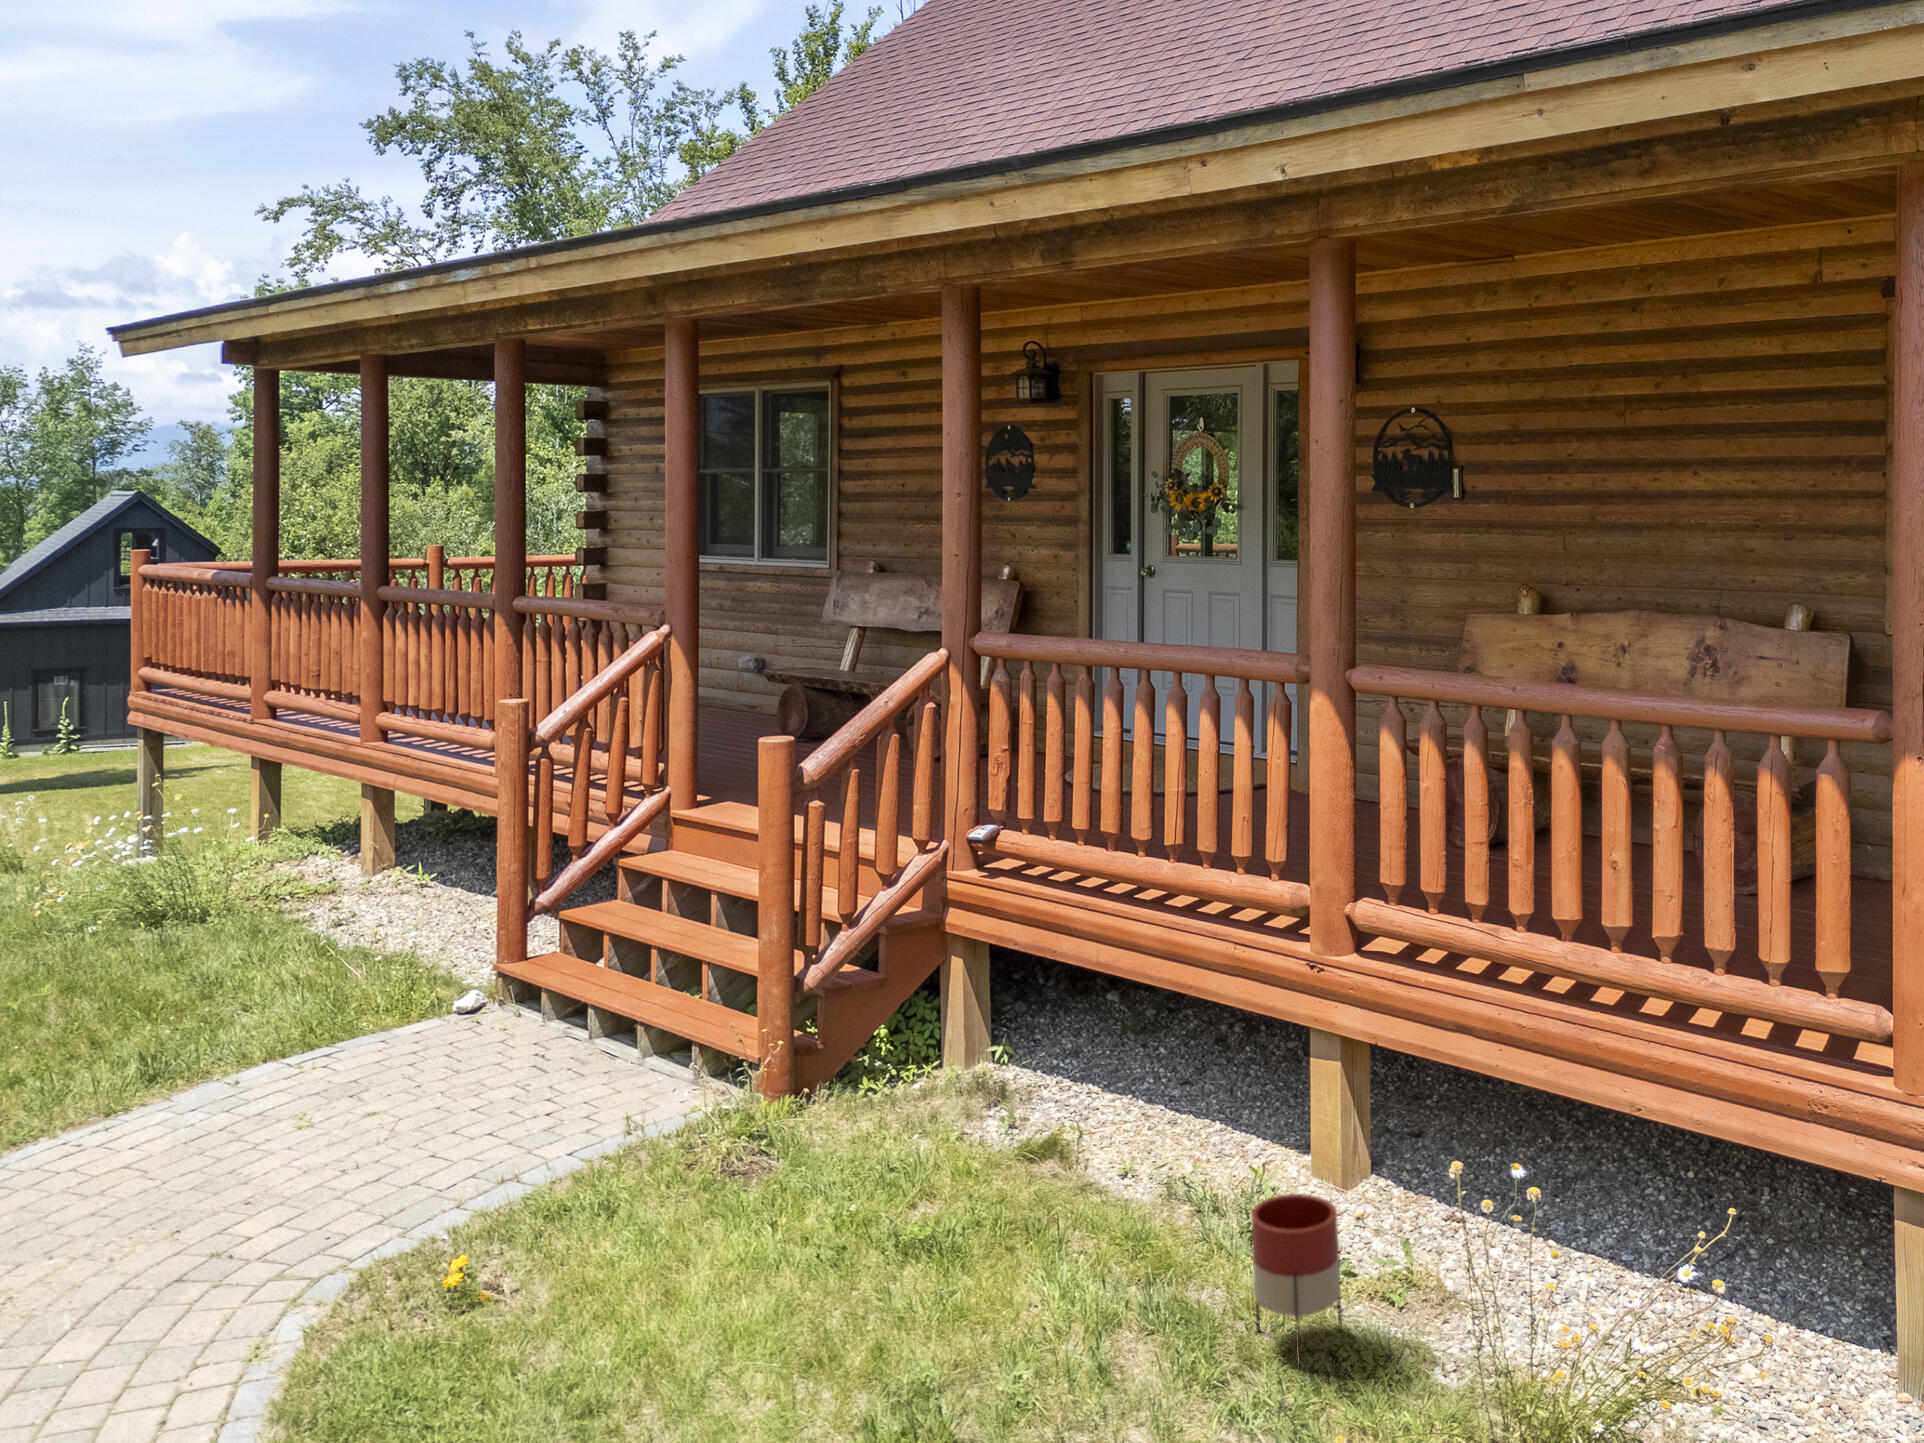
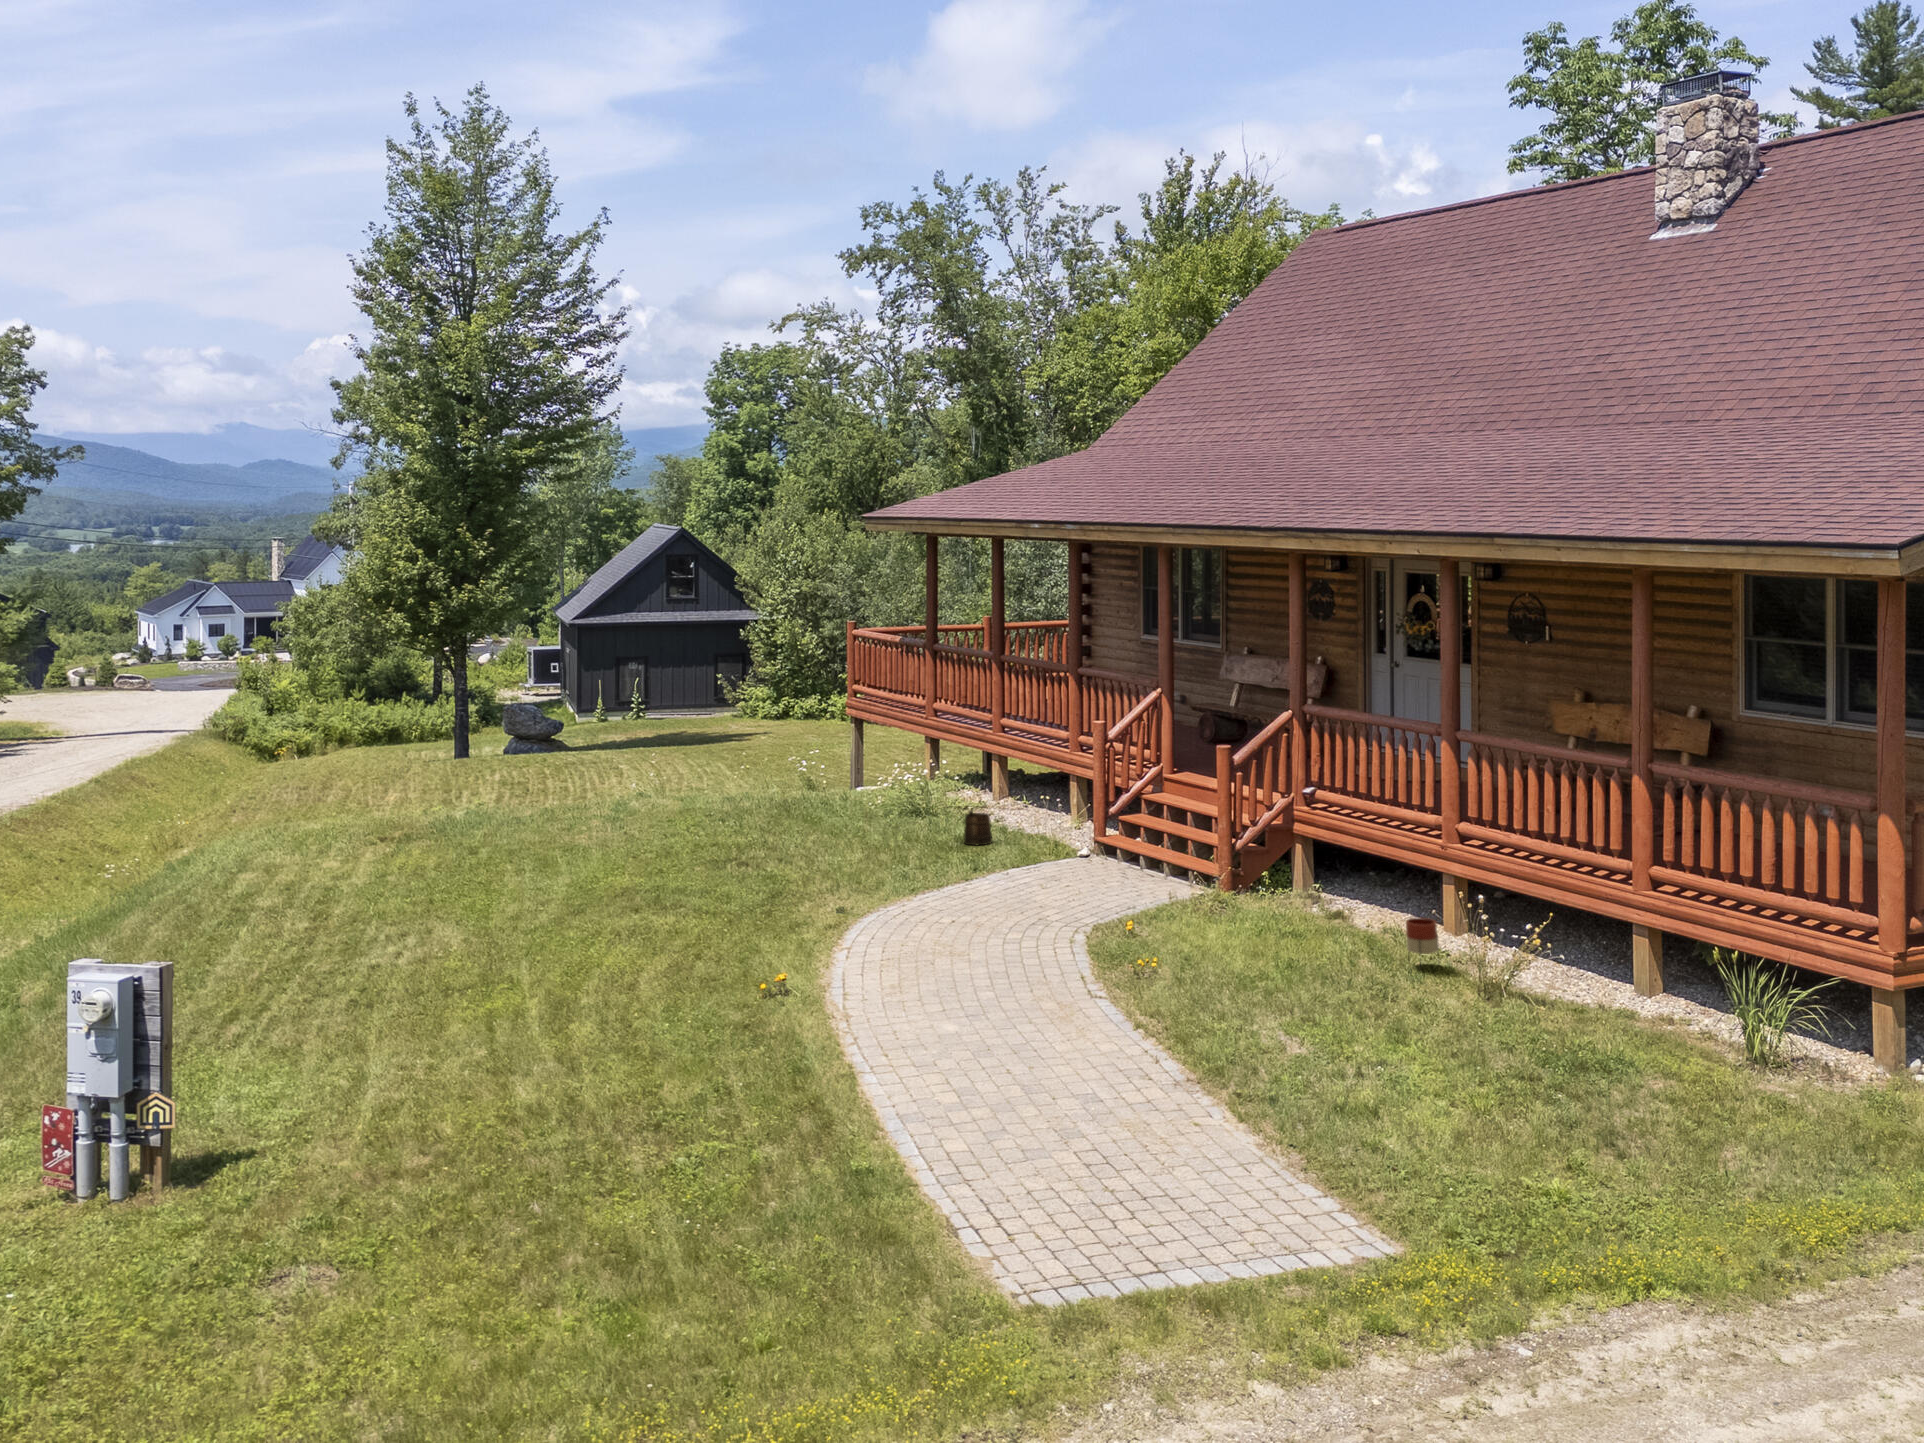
bucket: none [202,917,279,1001] -> present [964,810,992,845]

